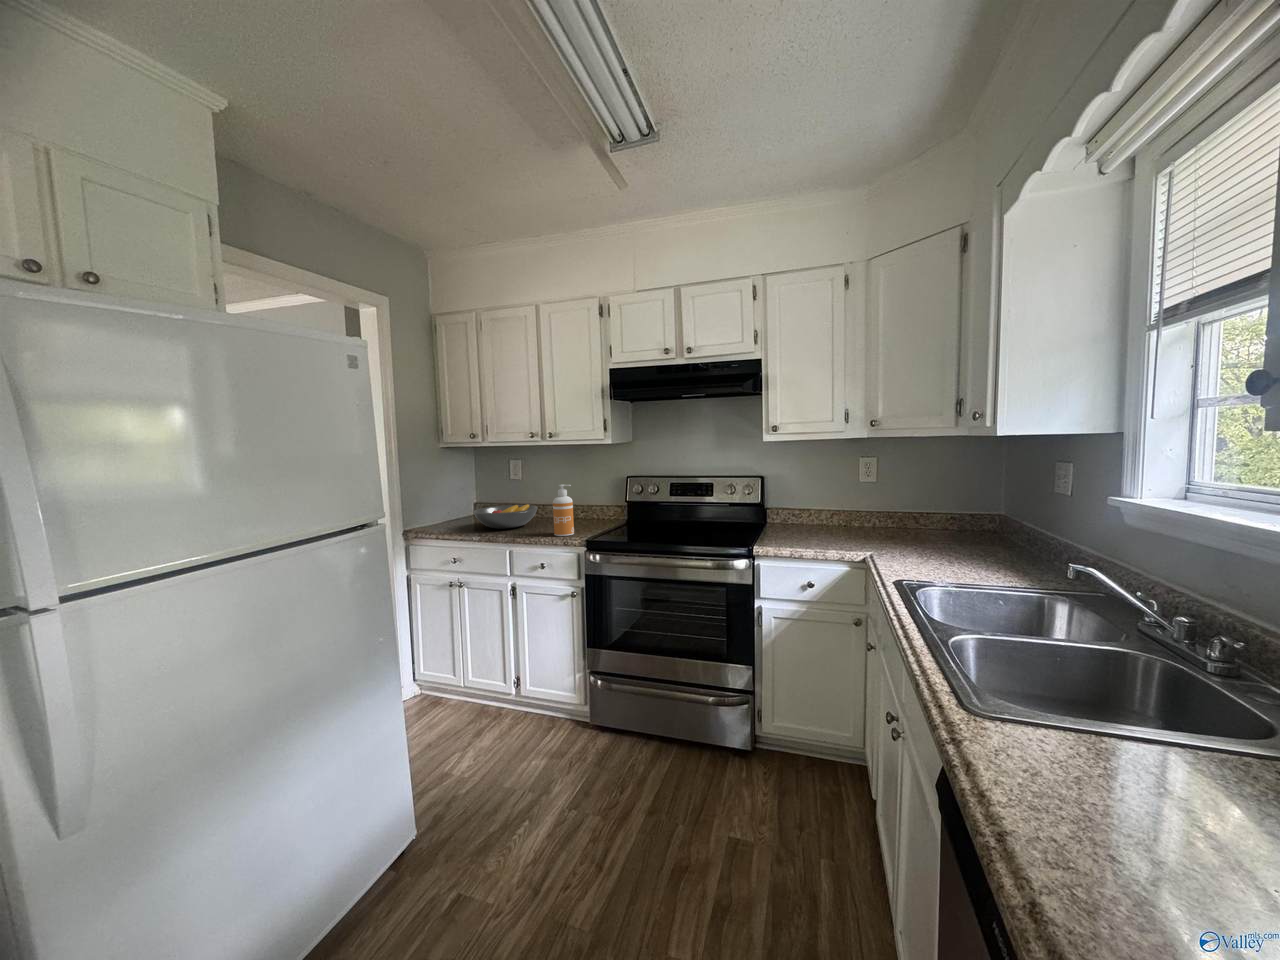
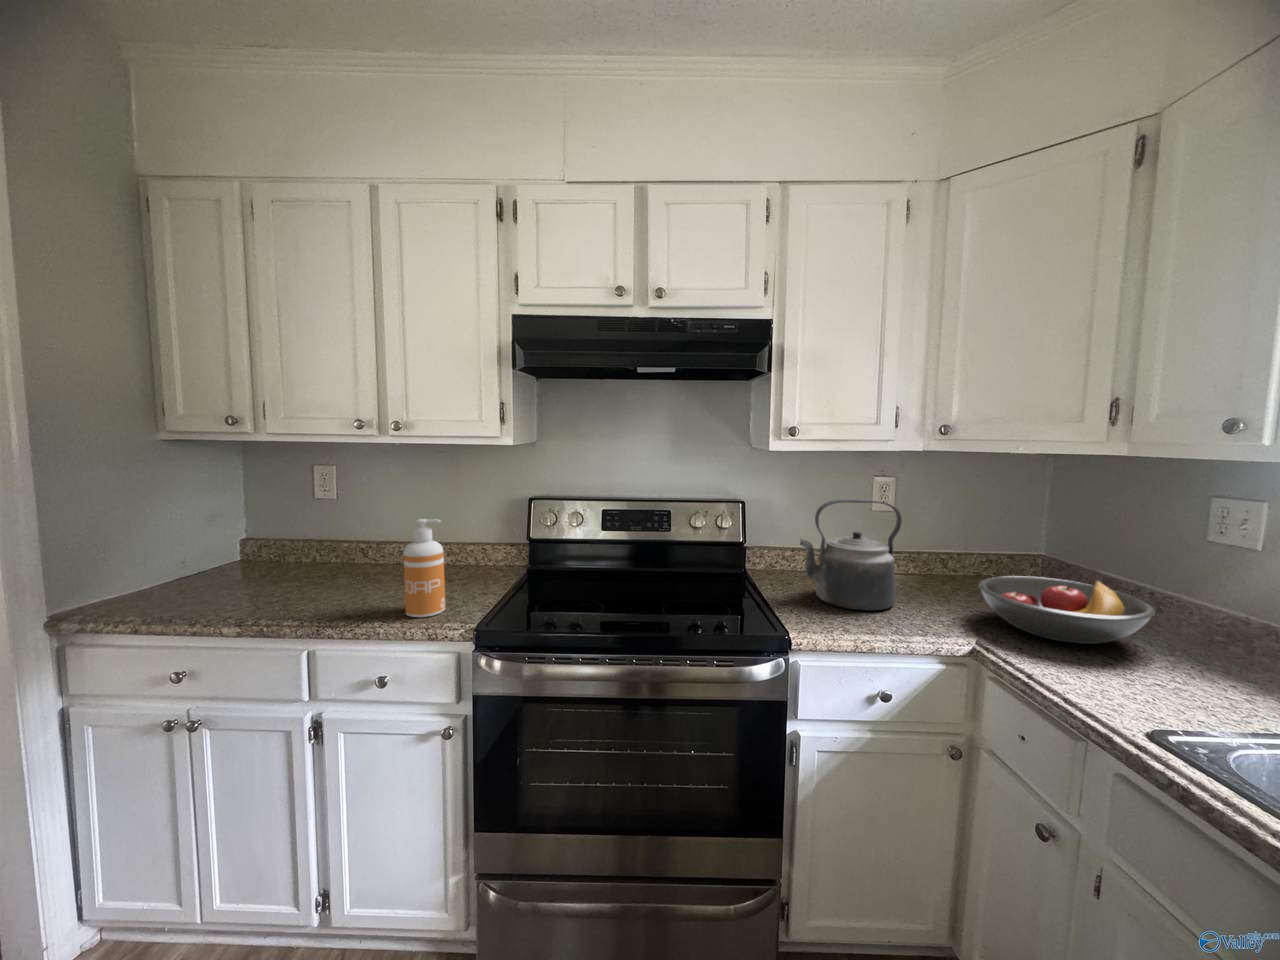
kettle: none [783,471,849,541] -> present [800,499,902,611]
fruit bowl: present [473,504,538,529] -> present [979,576,1155,644]

